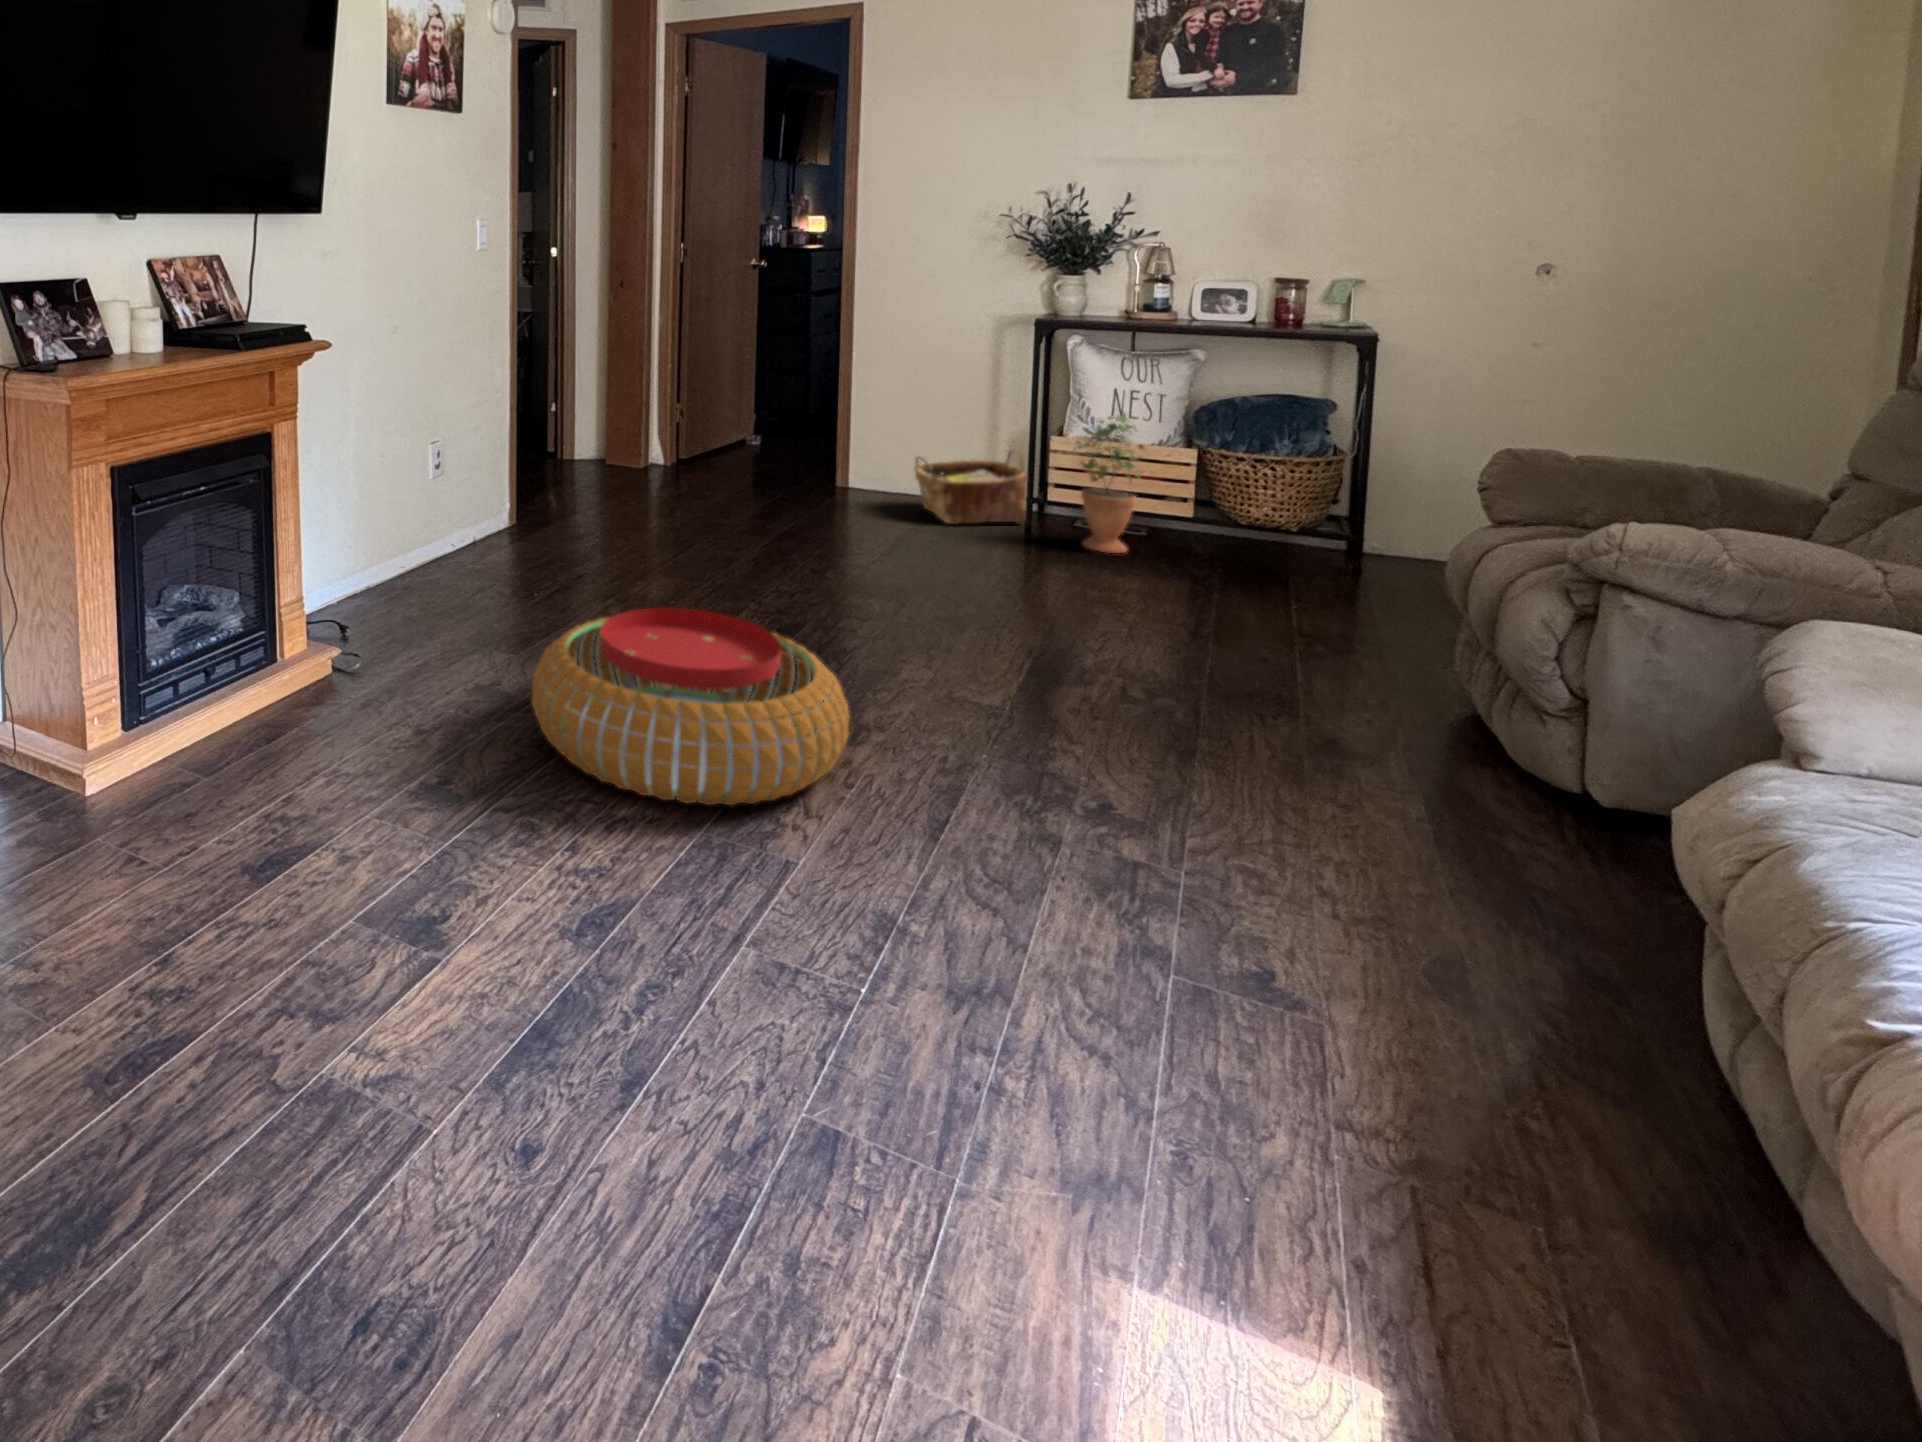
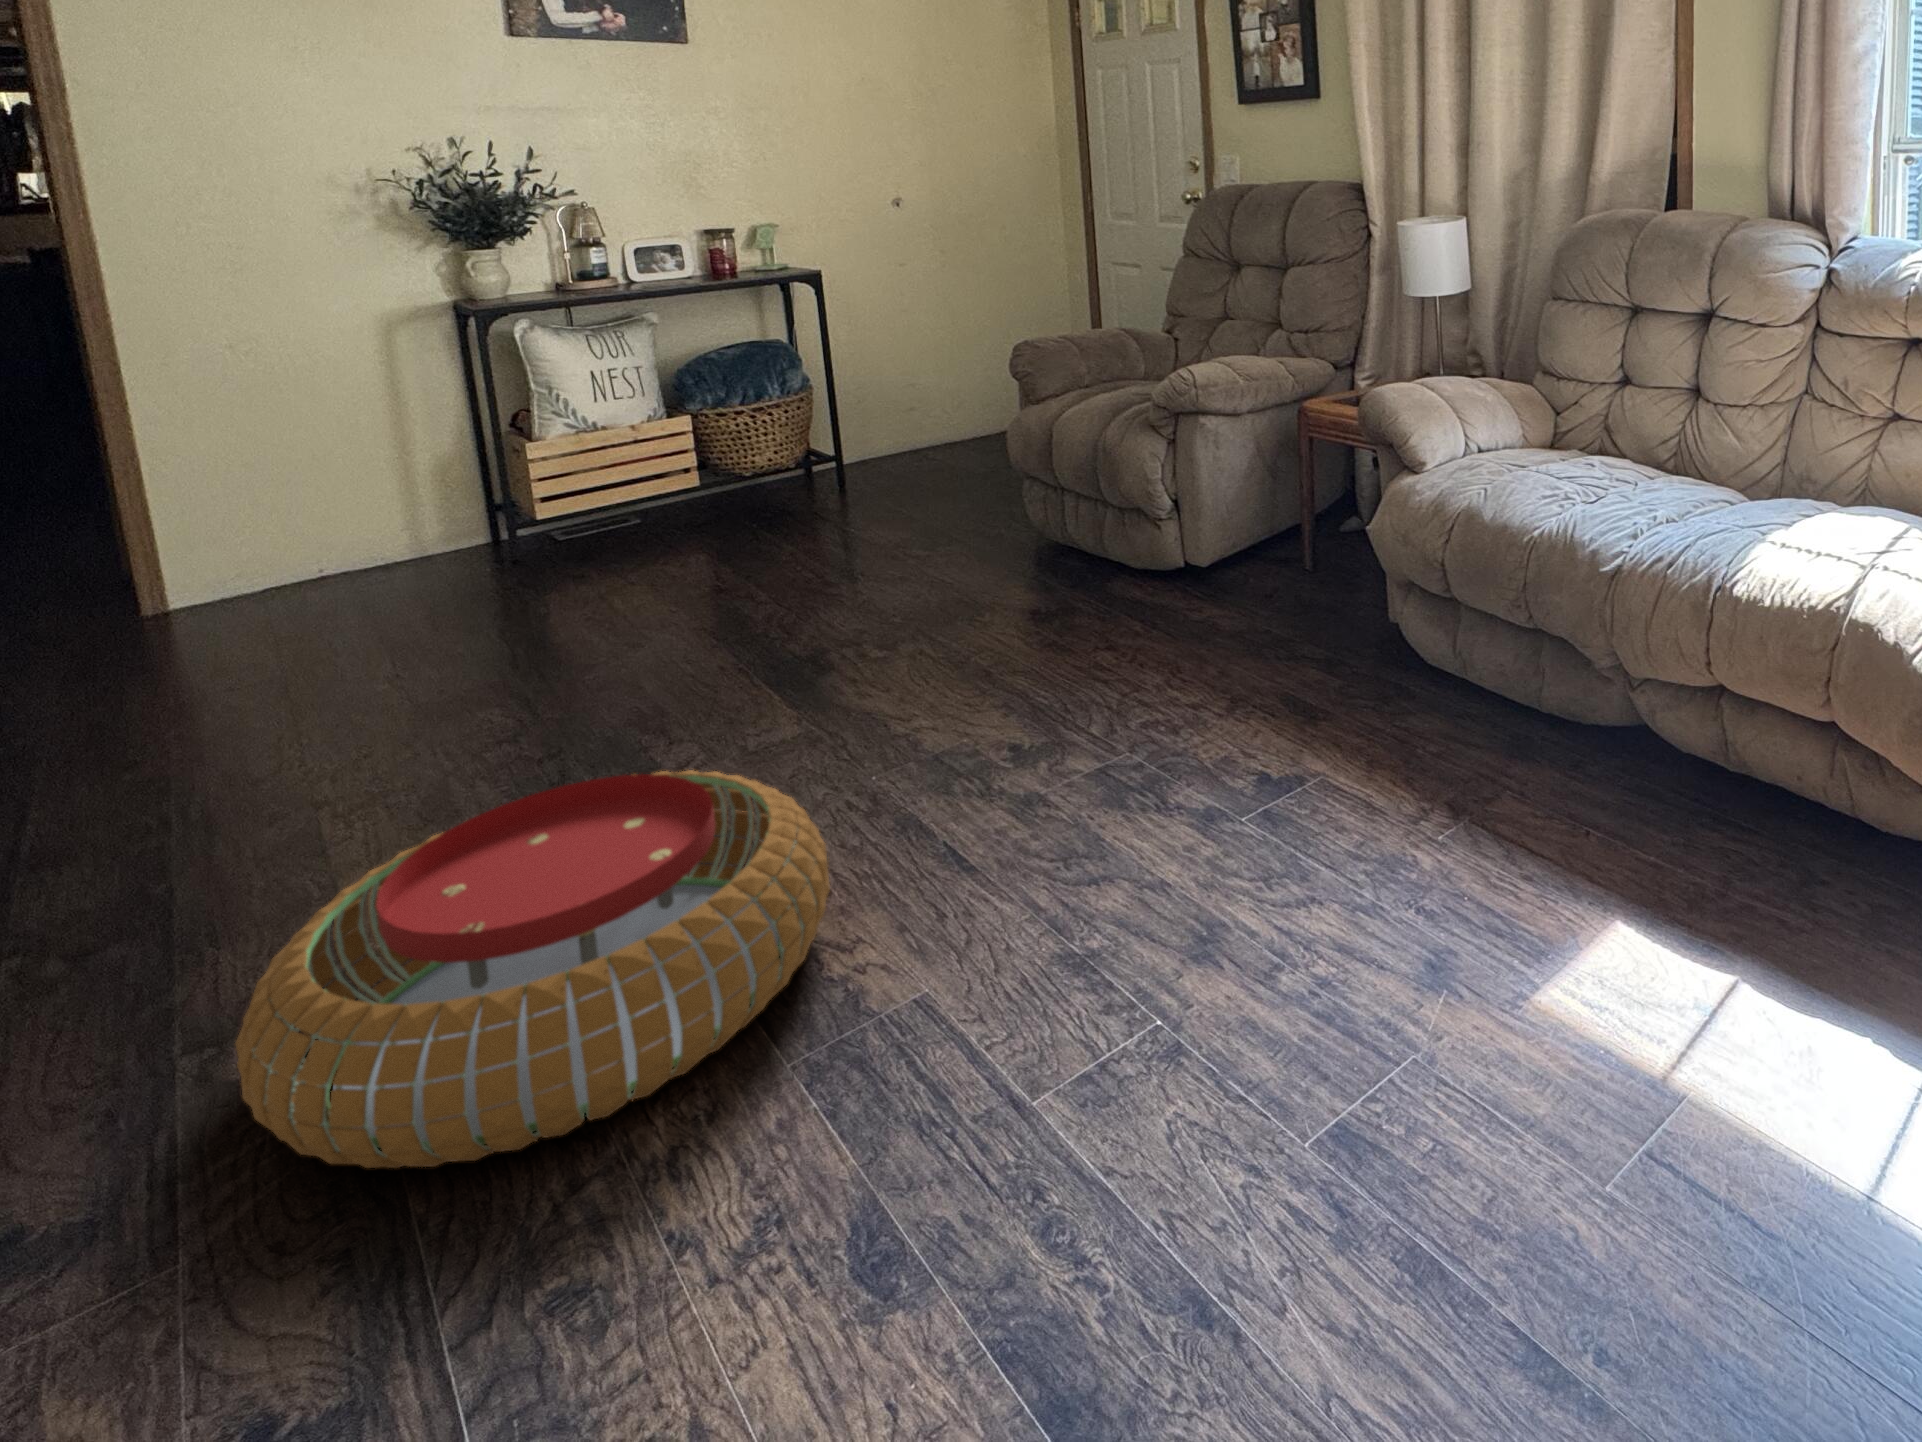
potted plant: present [1073,413,1140,553] -> none [573,387,657,546]
woven basket: present [914,448,1027,524] -> none [336,466,512,584]

